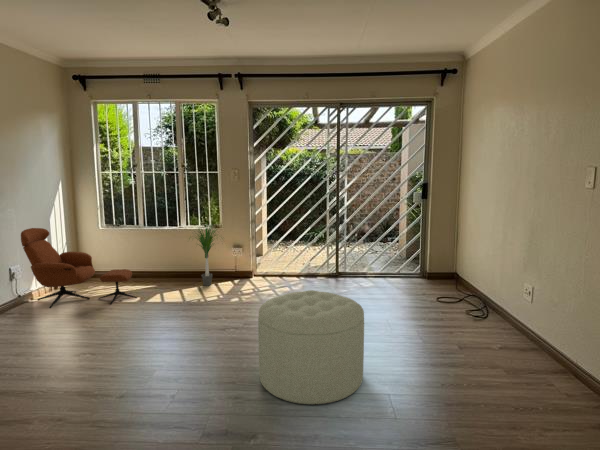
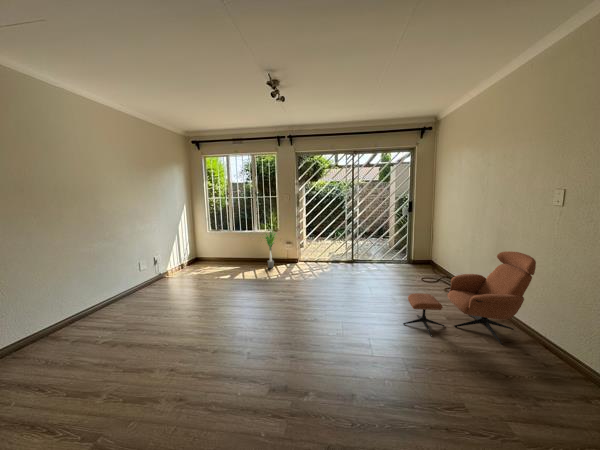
lounge chair: present [21,228,137,308] -> present [403,251,536,345]
ottoman: present [258,290,364,405] -> none [304,276,378,360]

